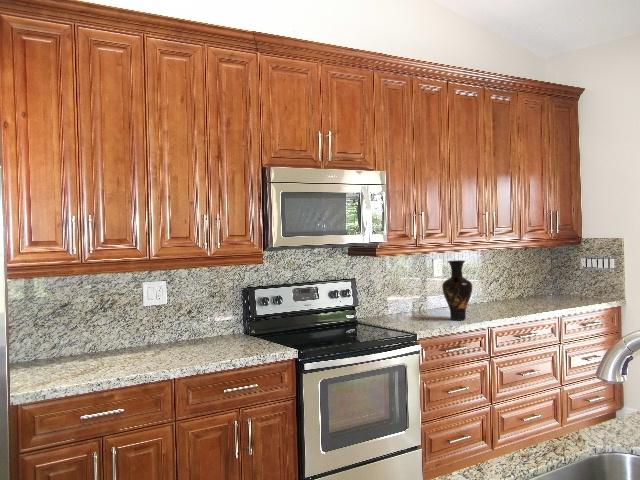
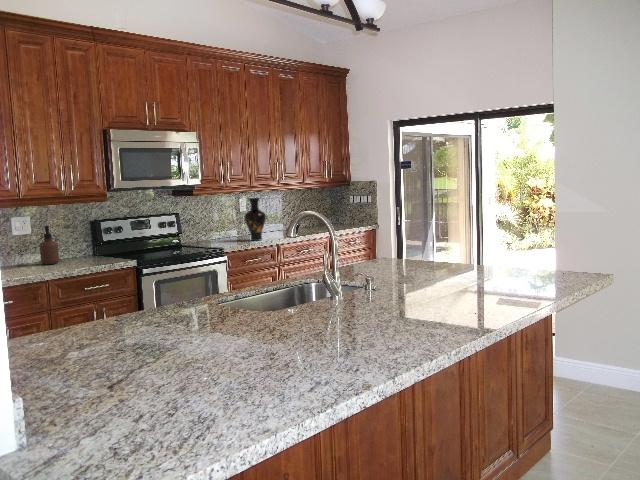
soap dispenser: none [175,295,198,347] -> present [40,226,59,265]

